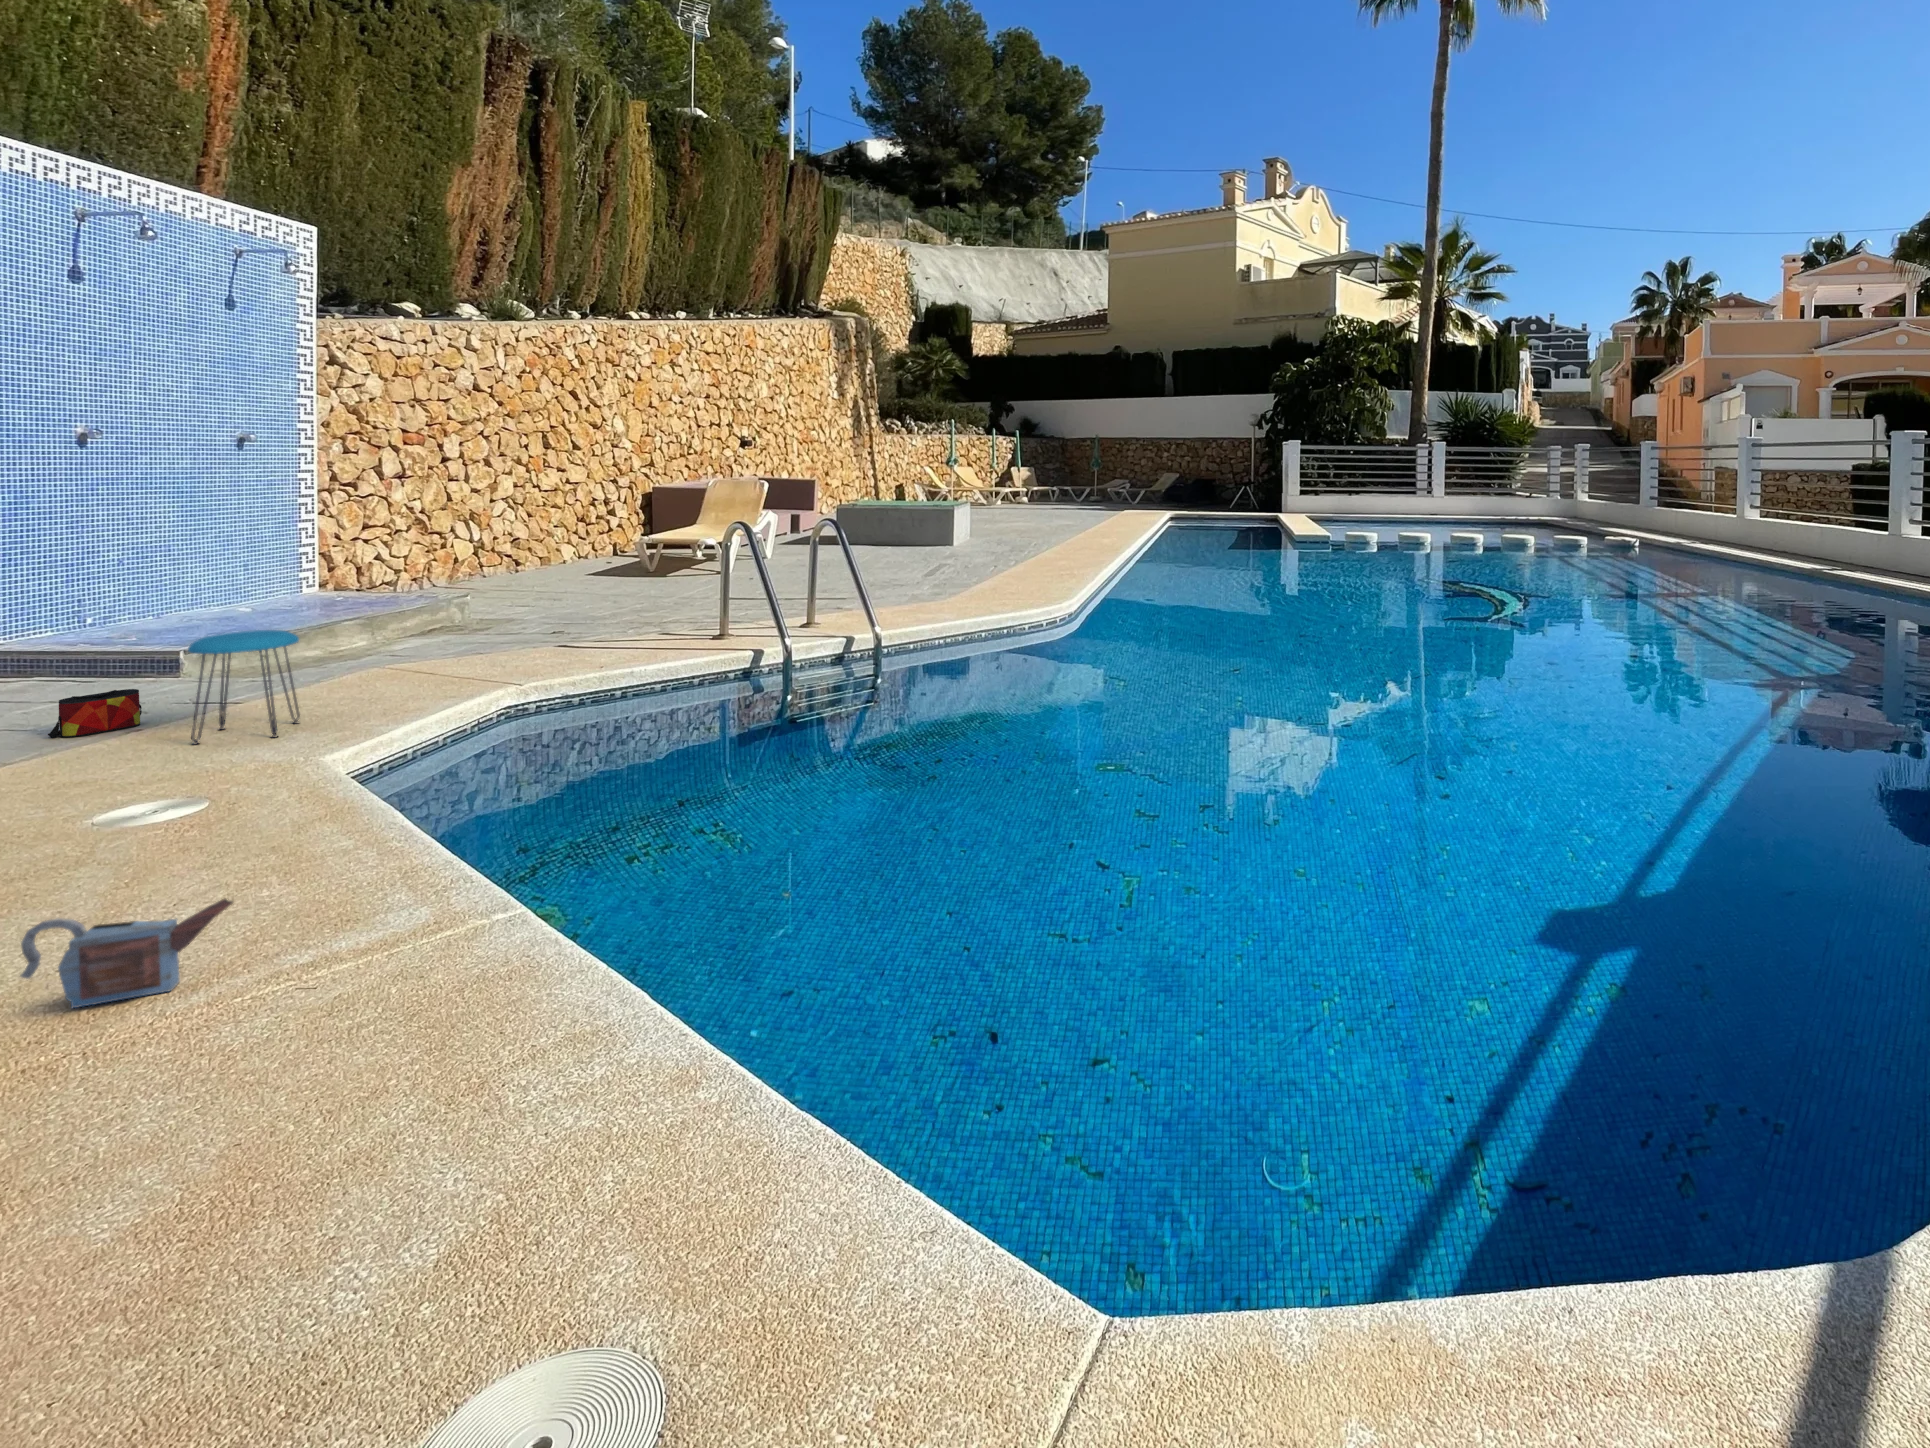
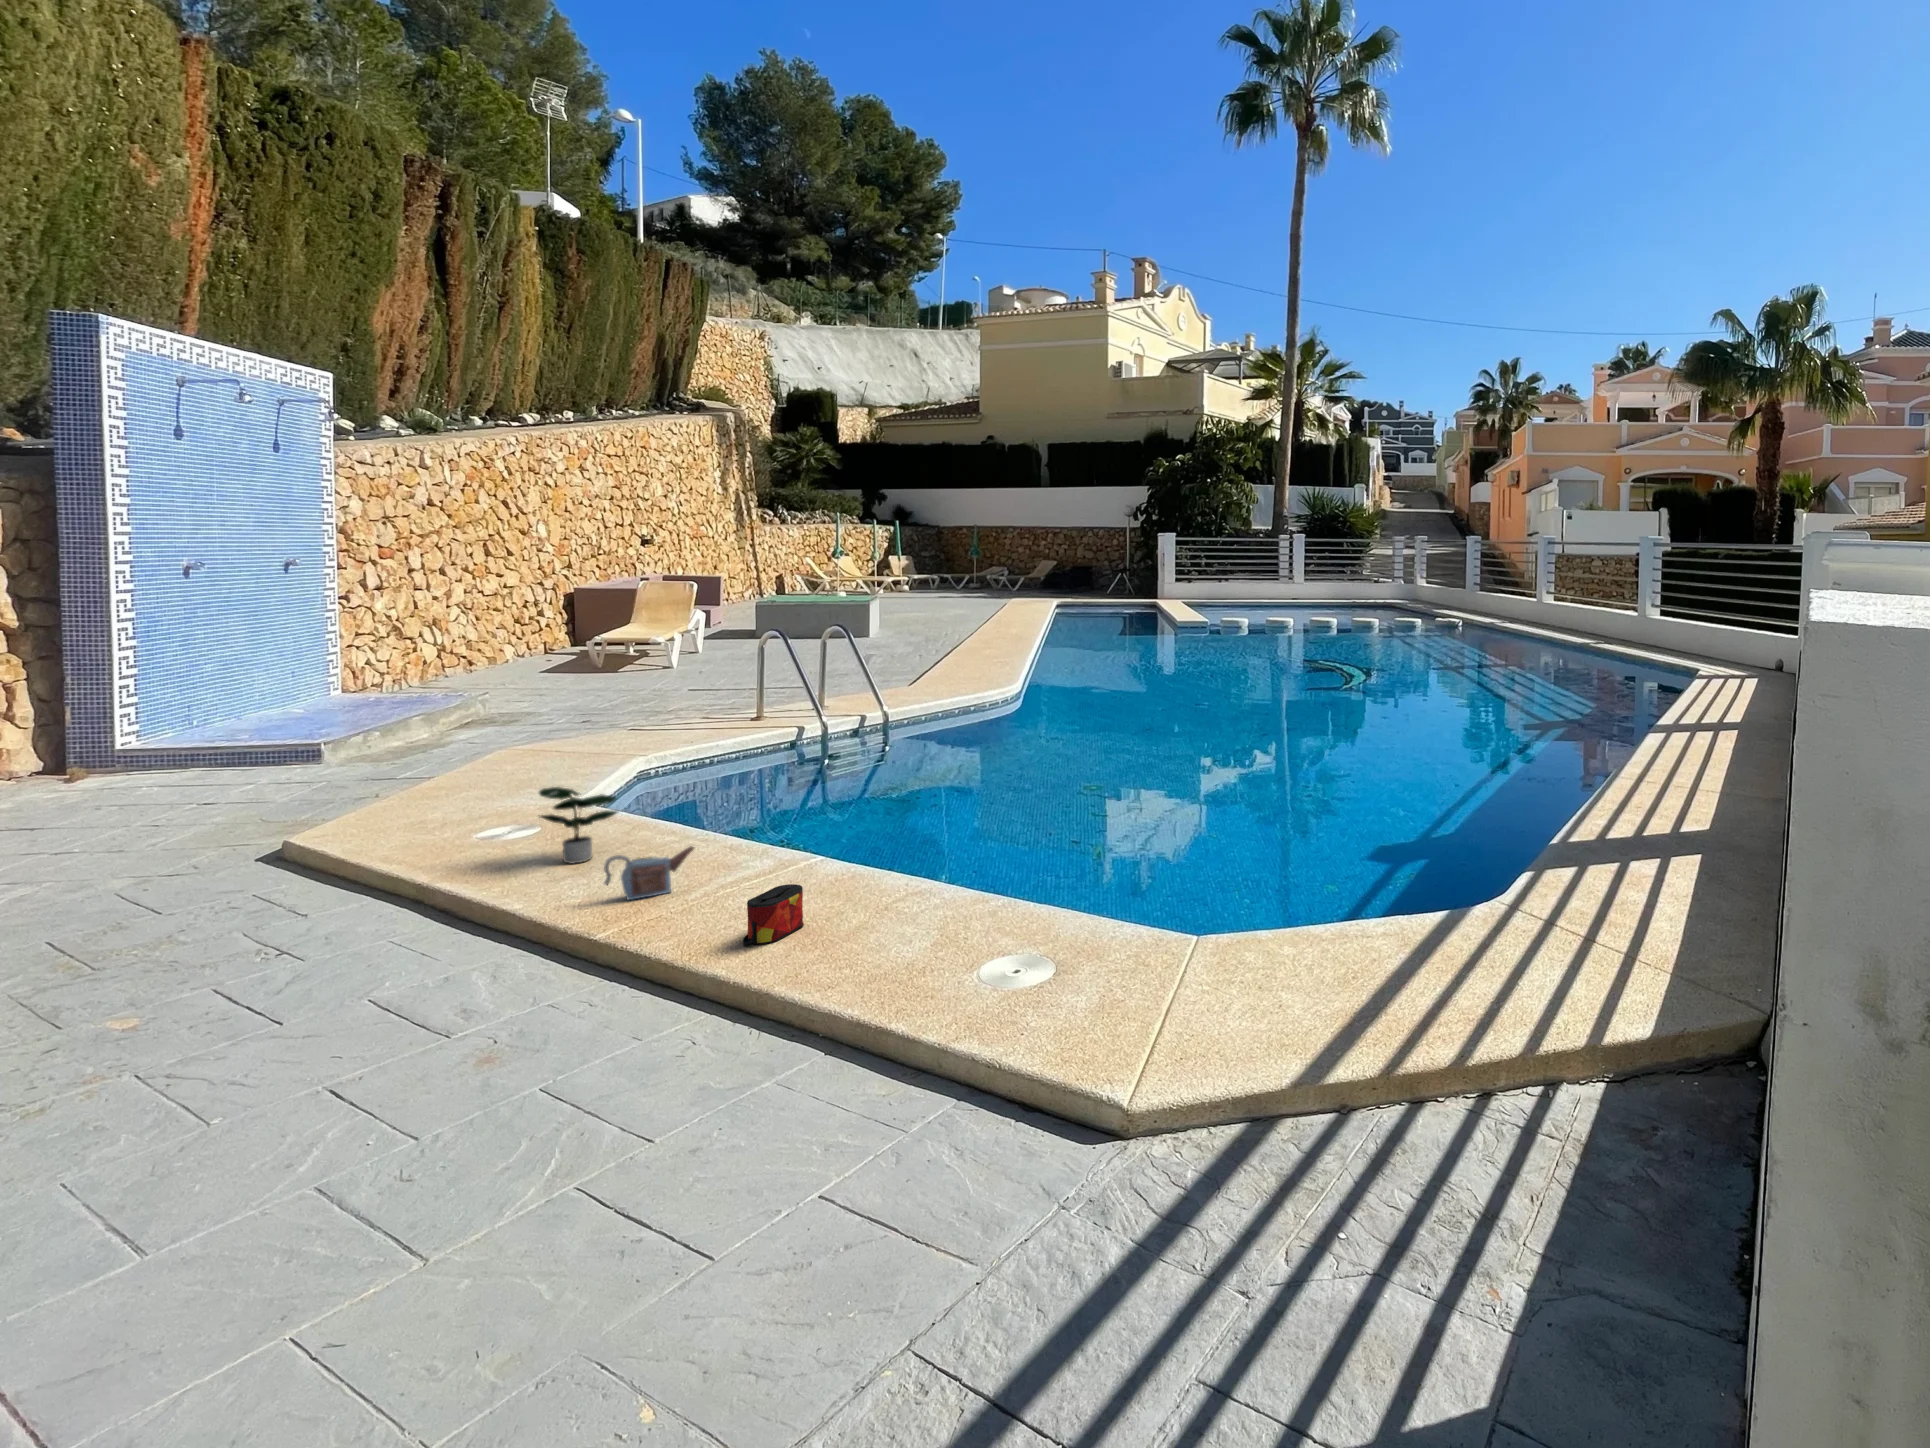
stool: present [188,630,300,745] -> none [428,718,501,800]
bag: present [48,689,142,738] -> present [743,884,804,946]
potted plant: none [77,757,251,893] -> present [539,787,617,863]

